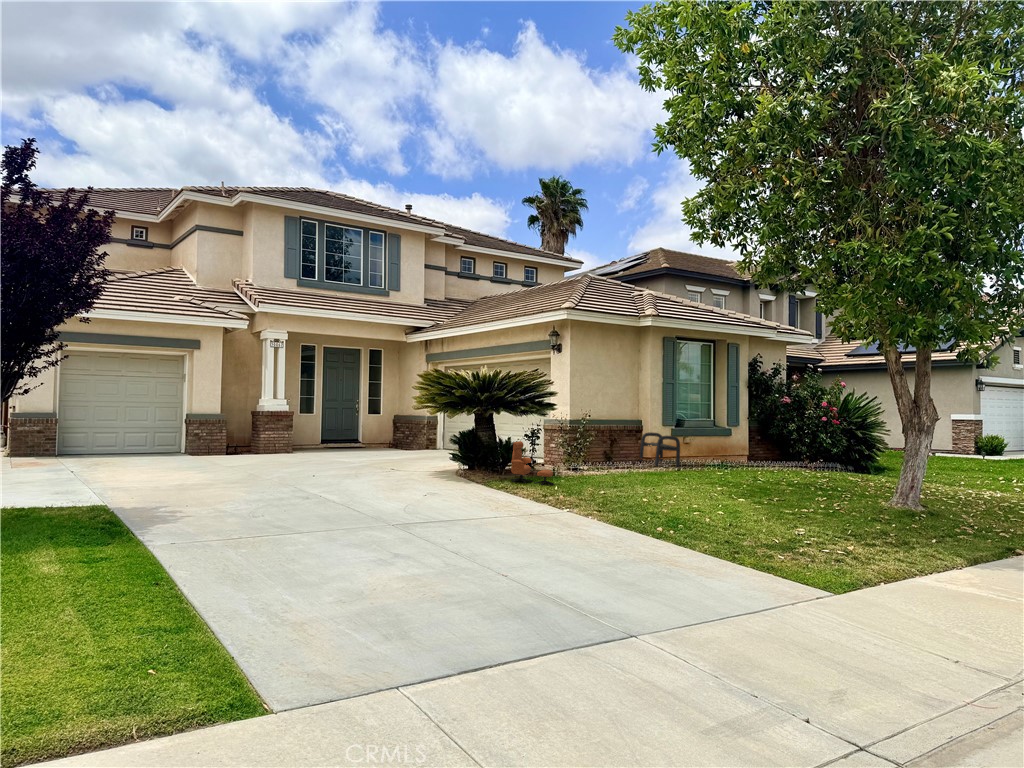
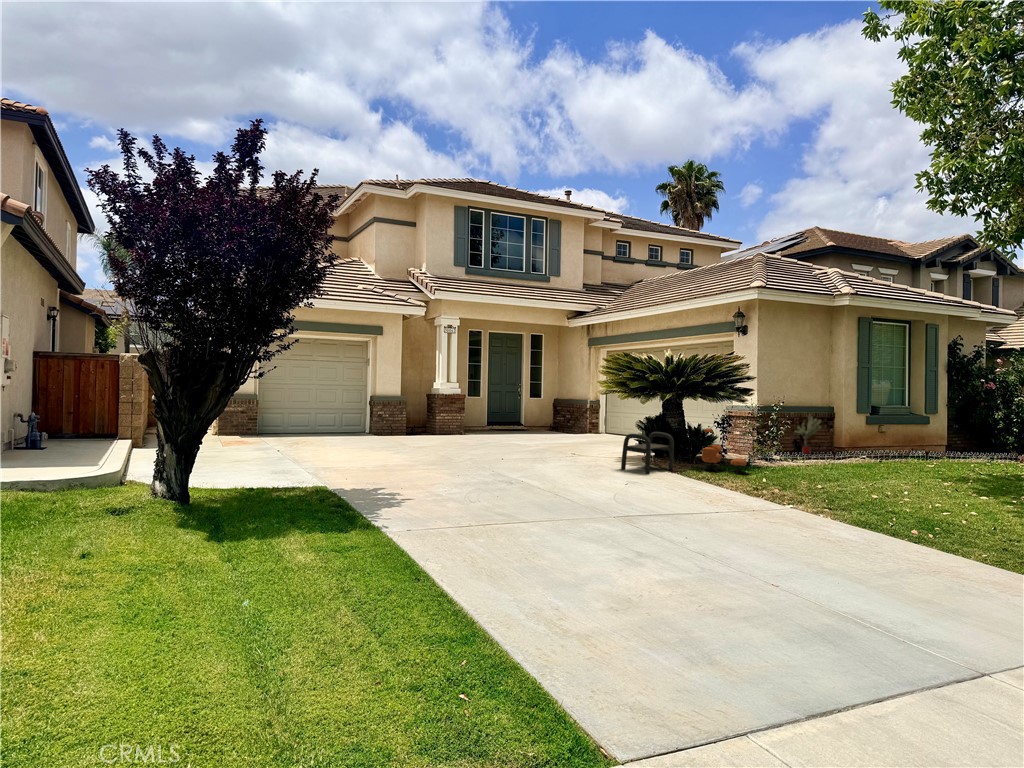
potted tree: none [603,427,628,465] -> present [795,416,821,454]
bench: present [640,432,680,467] -> present [621,432,674,474]

